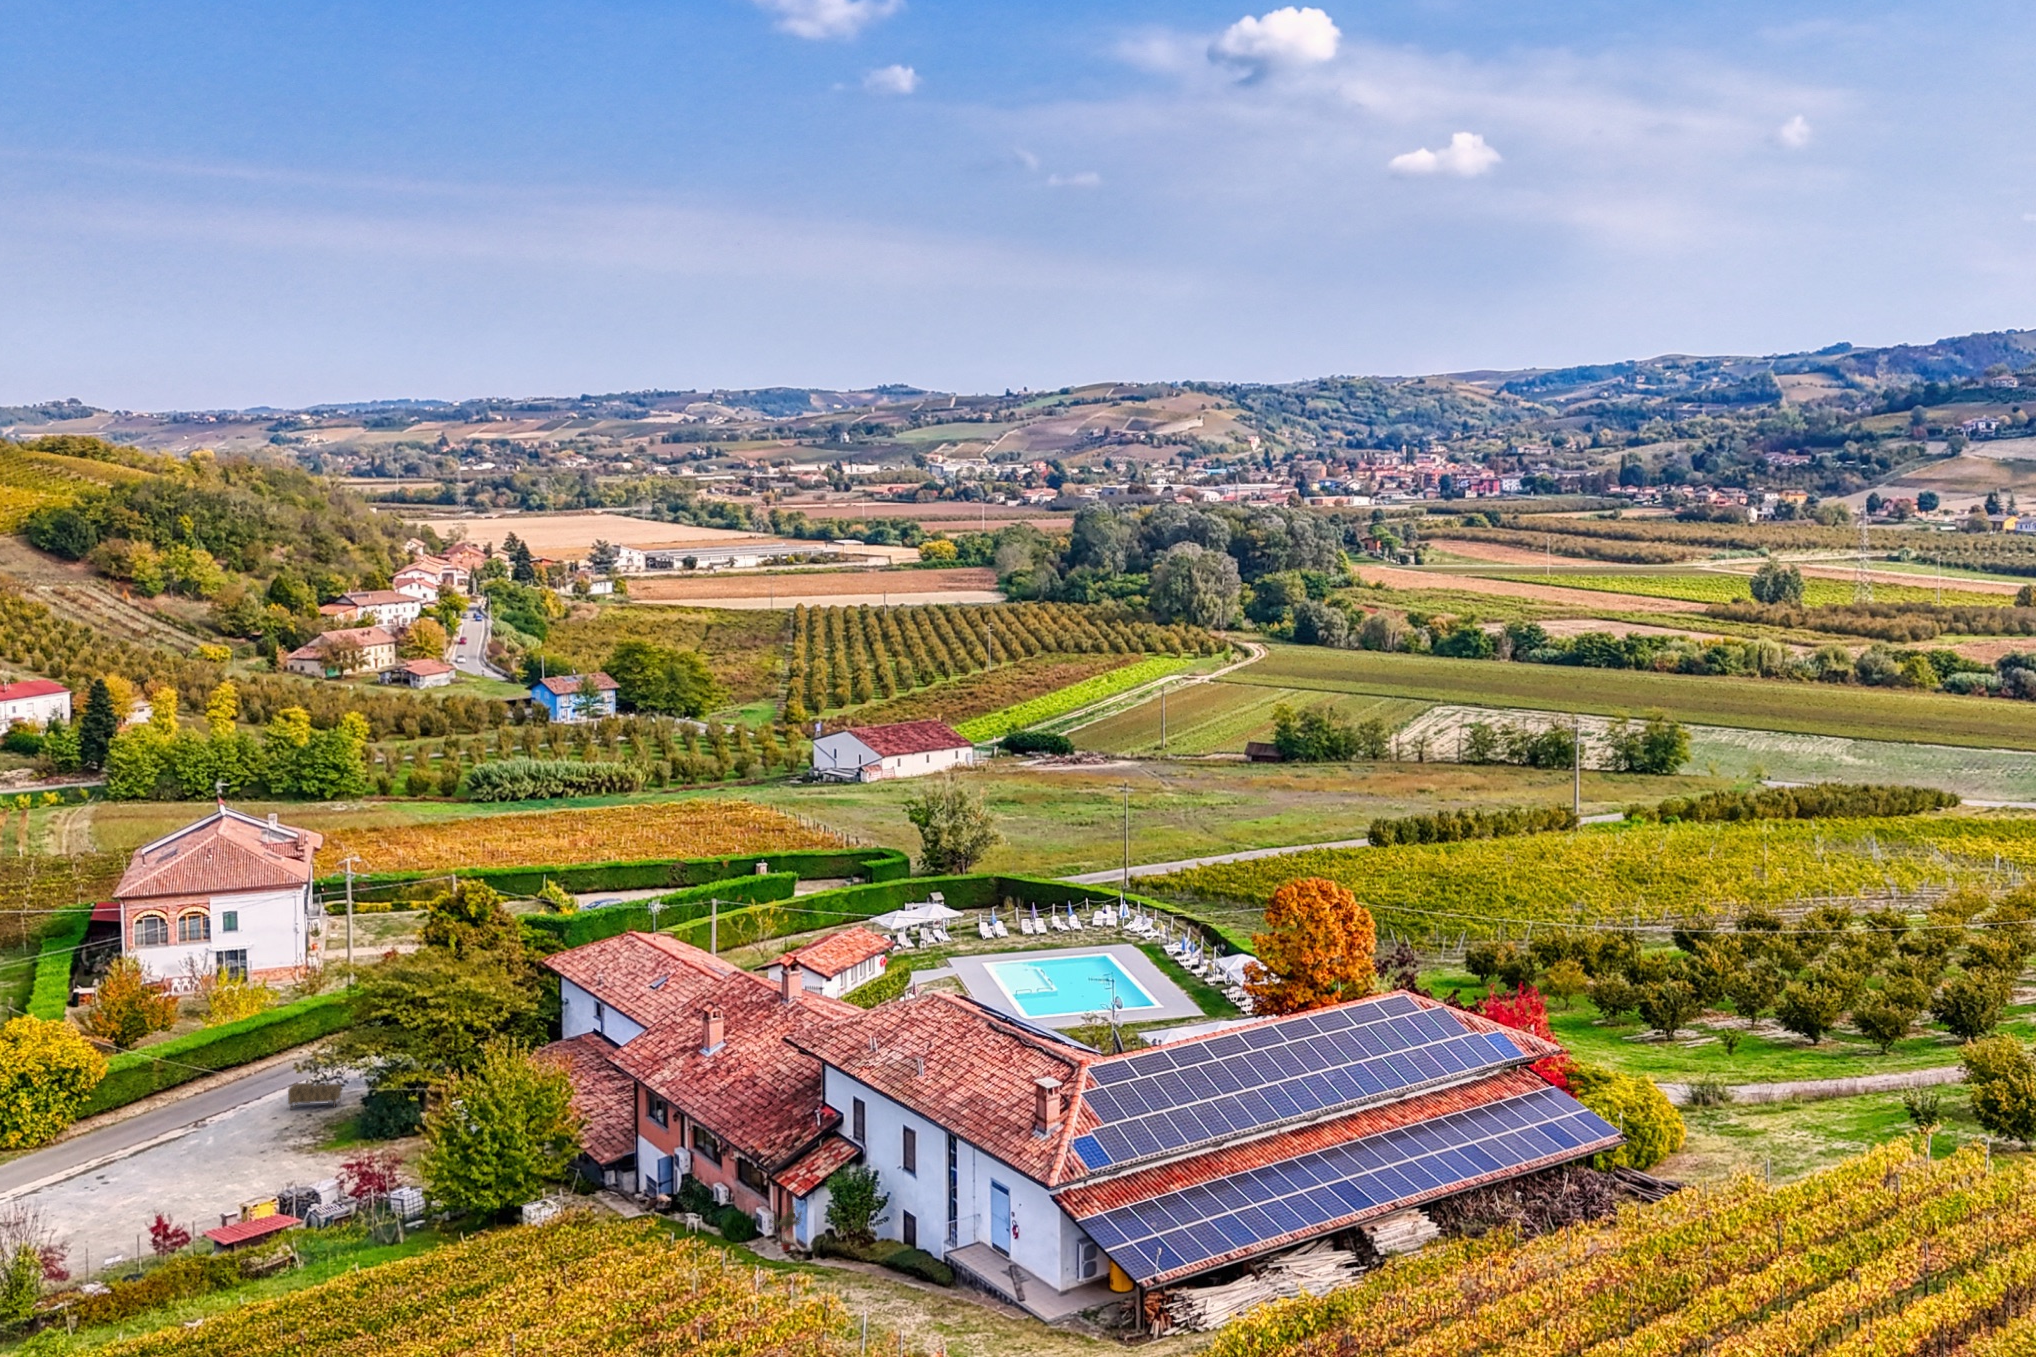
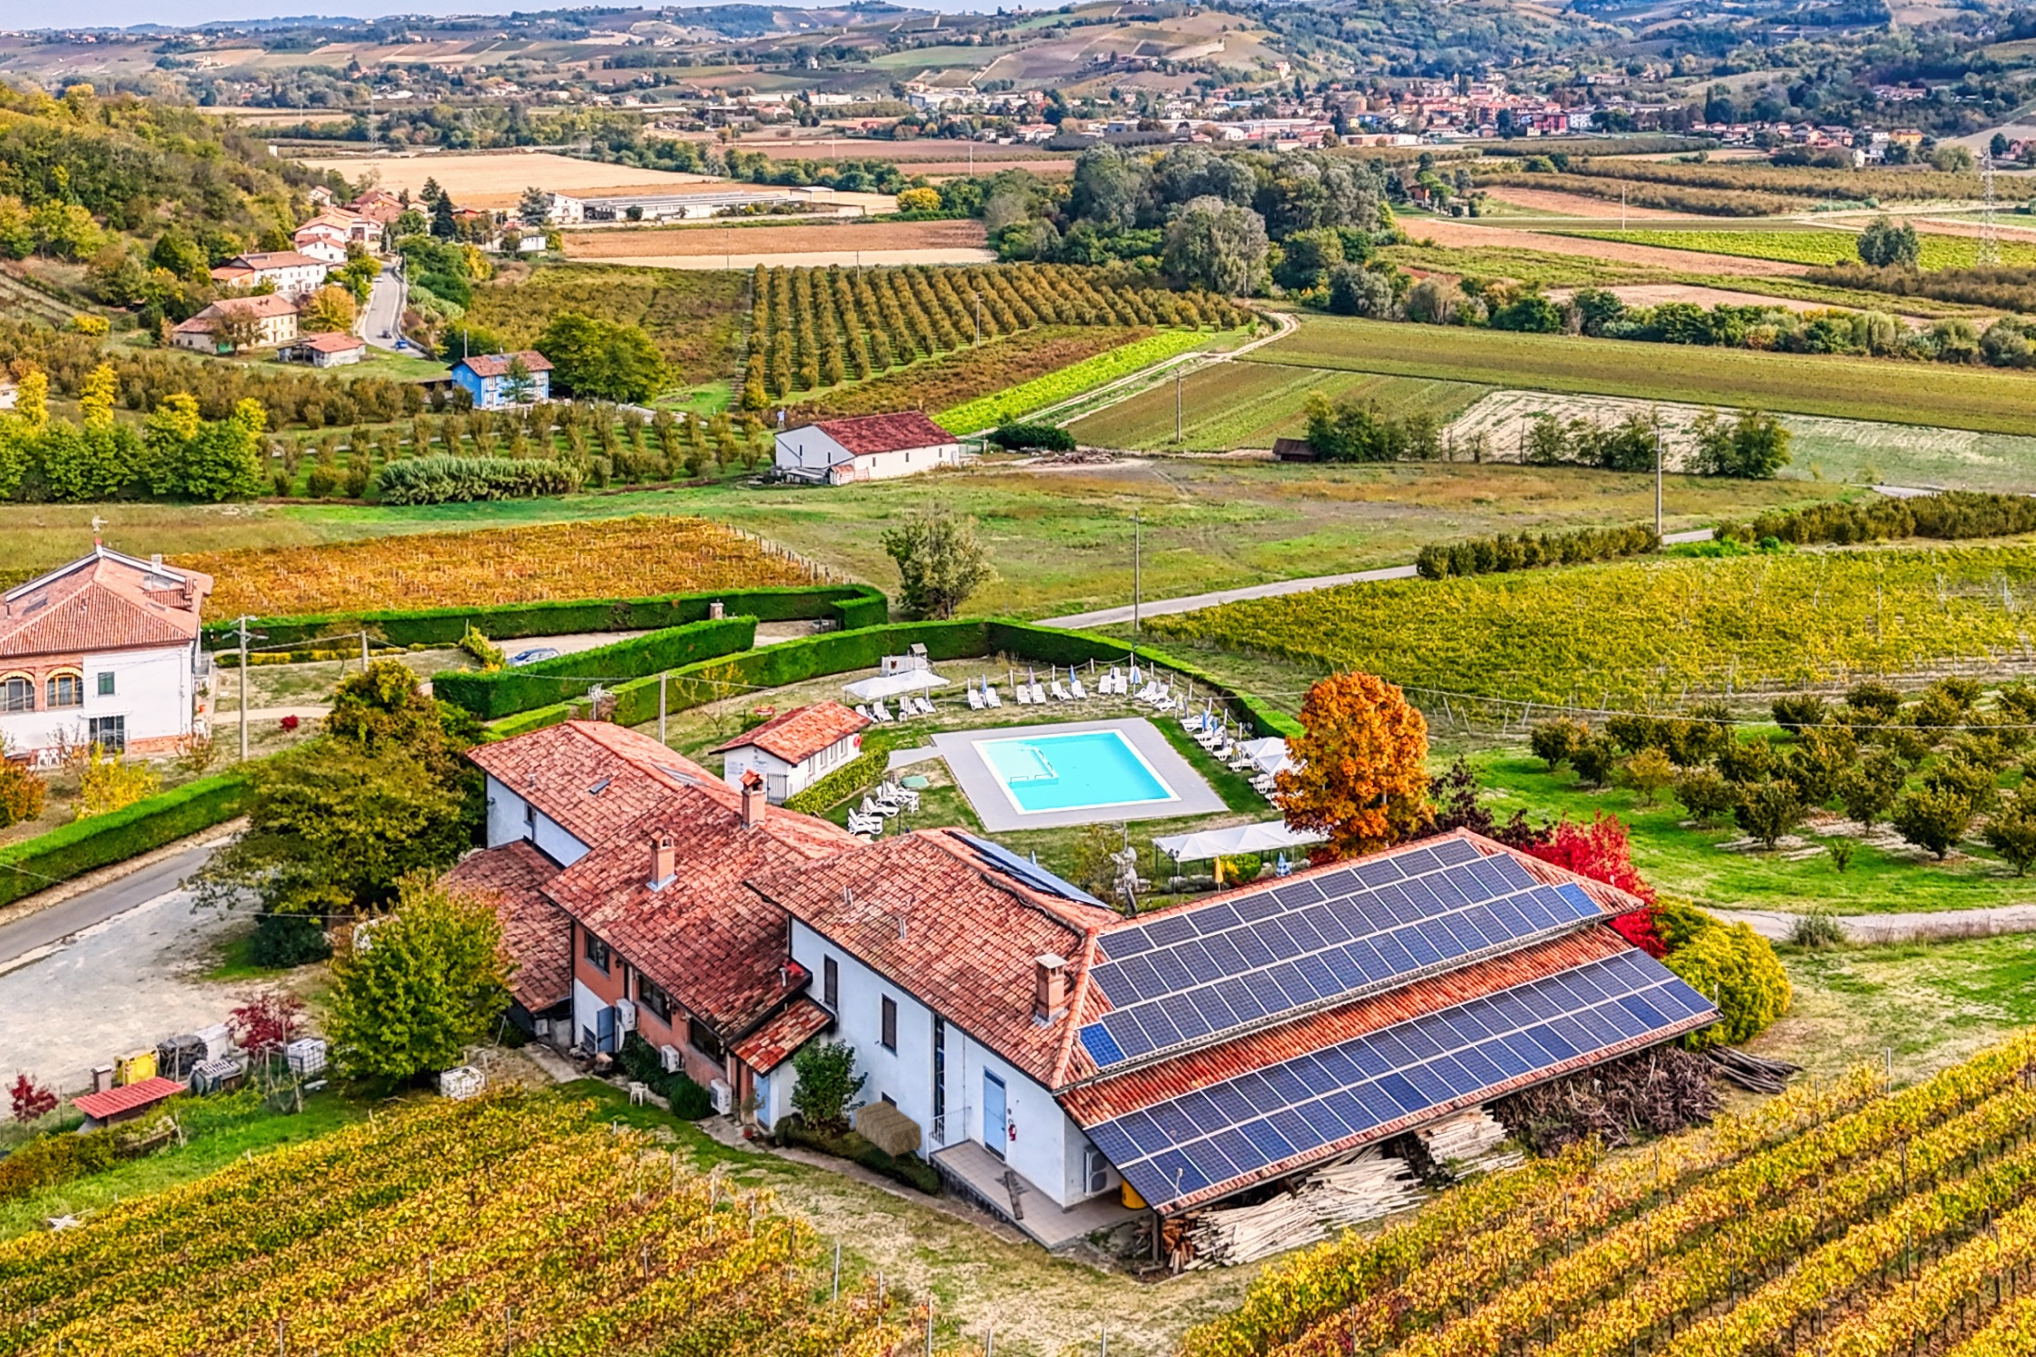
bench: present [288,1083,341,1109] -> present [855,1101,922,1163]

